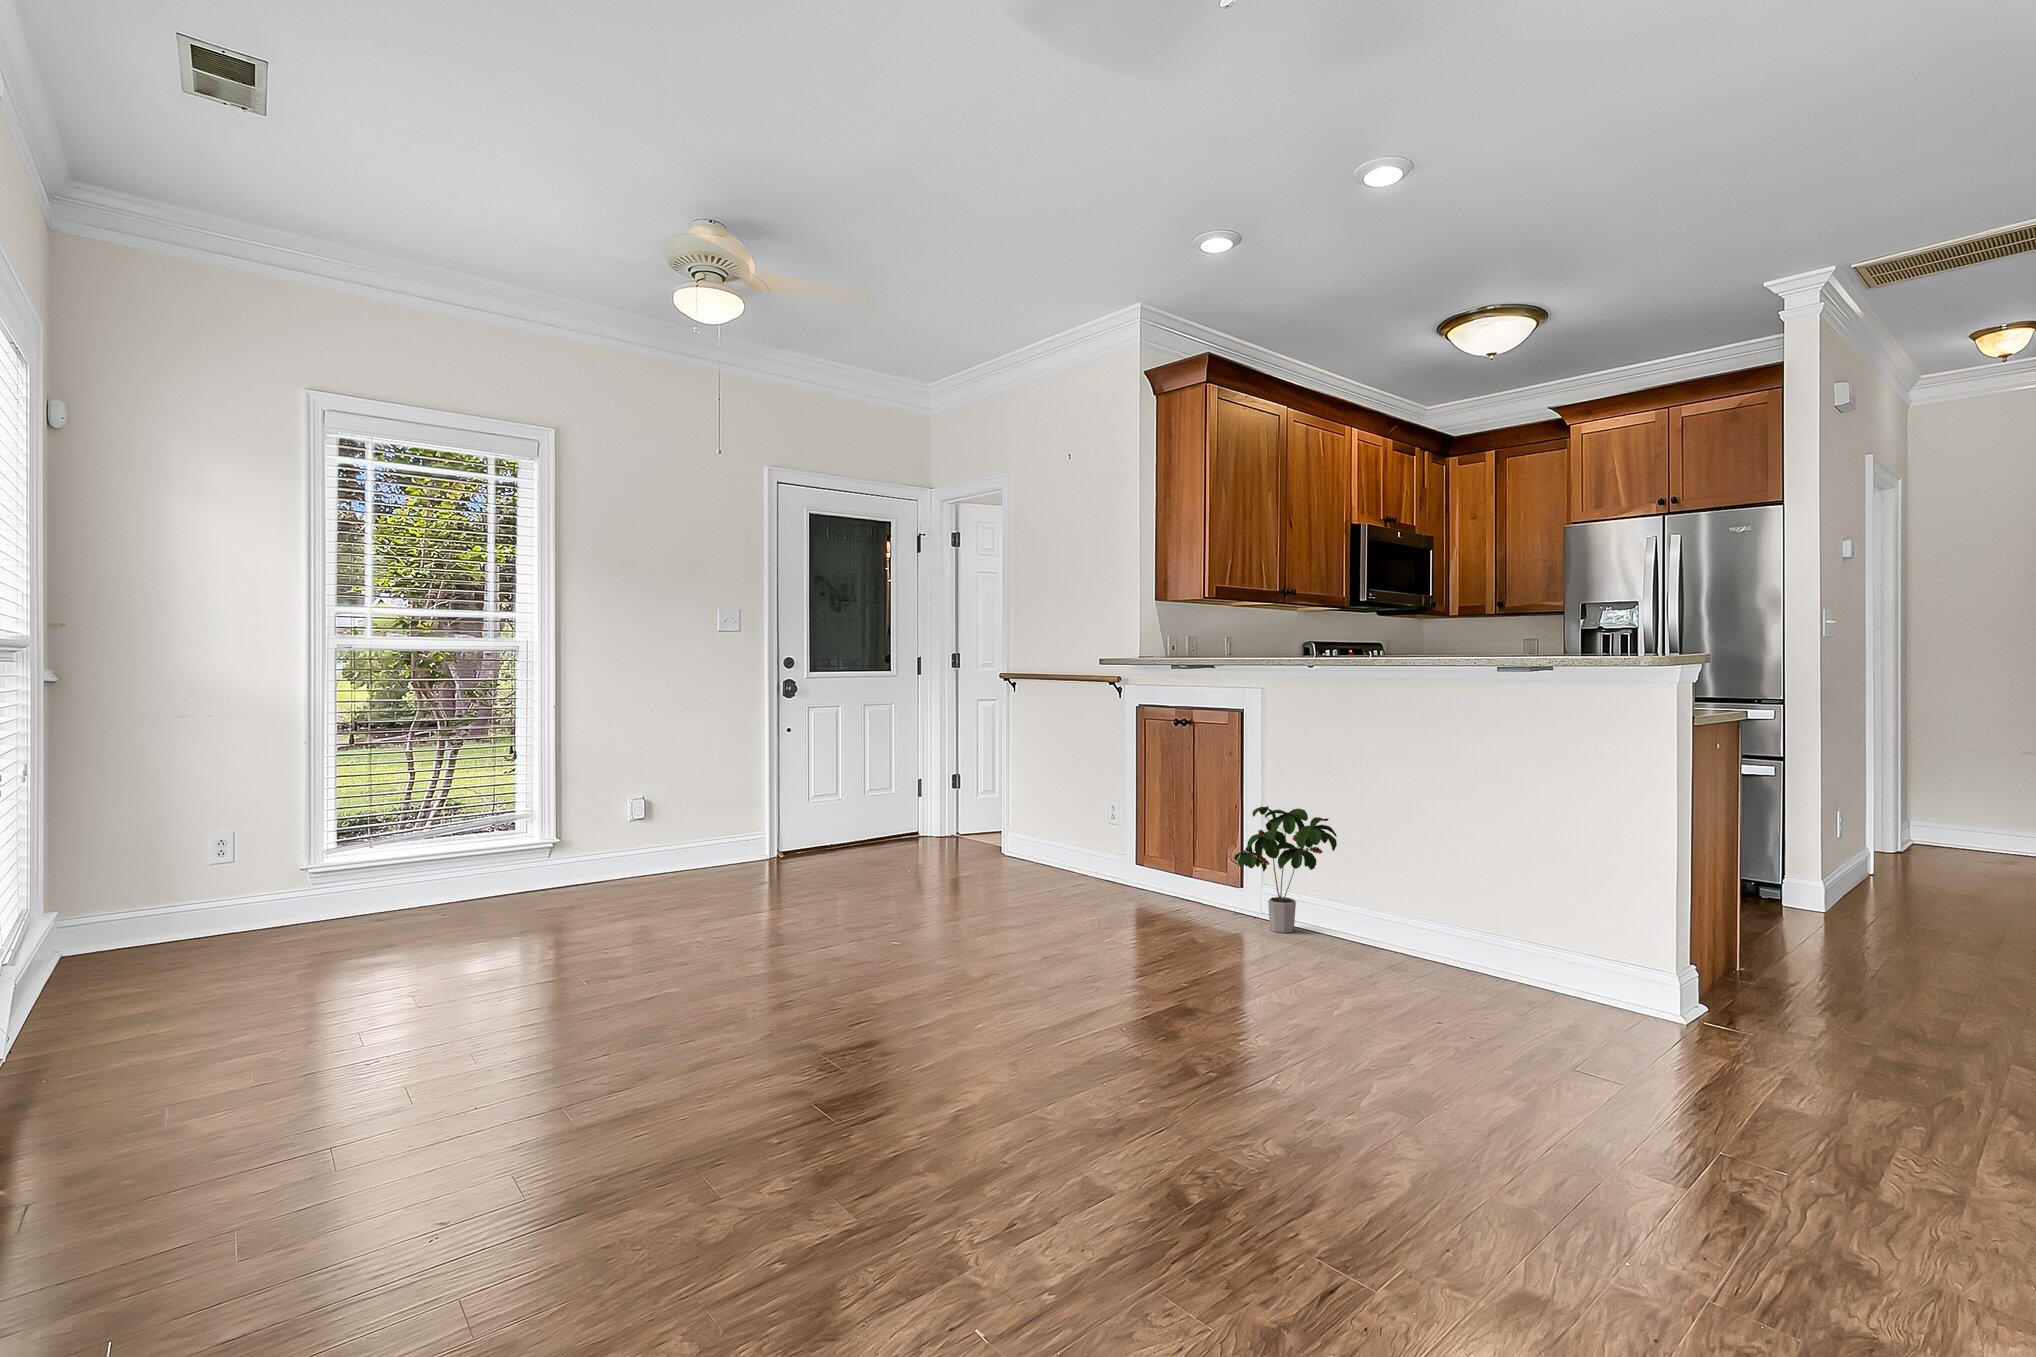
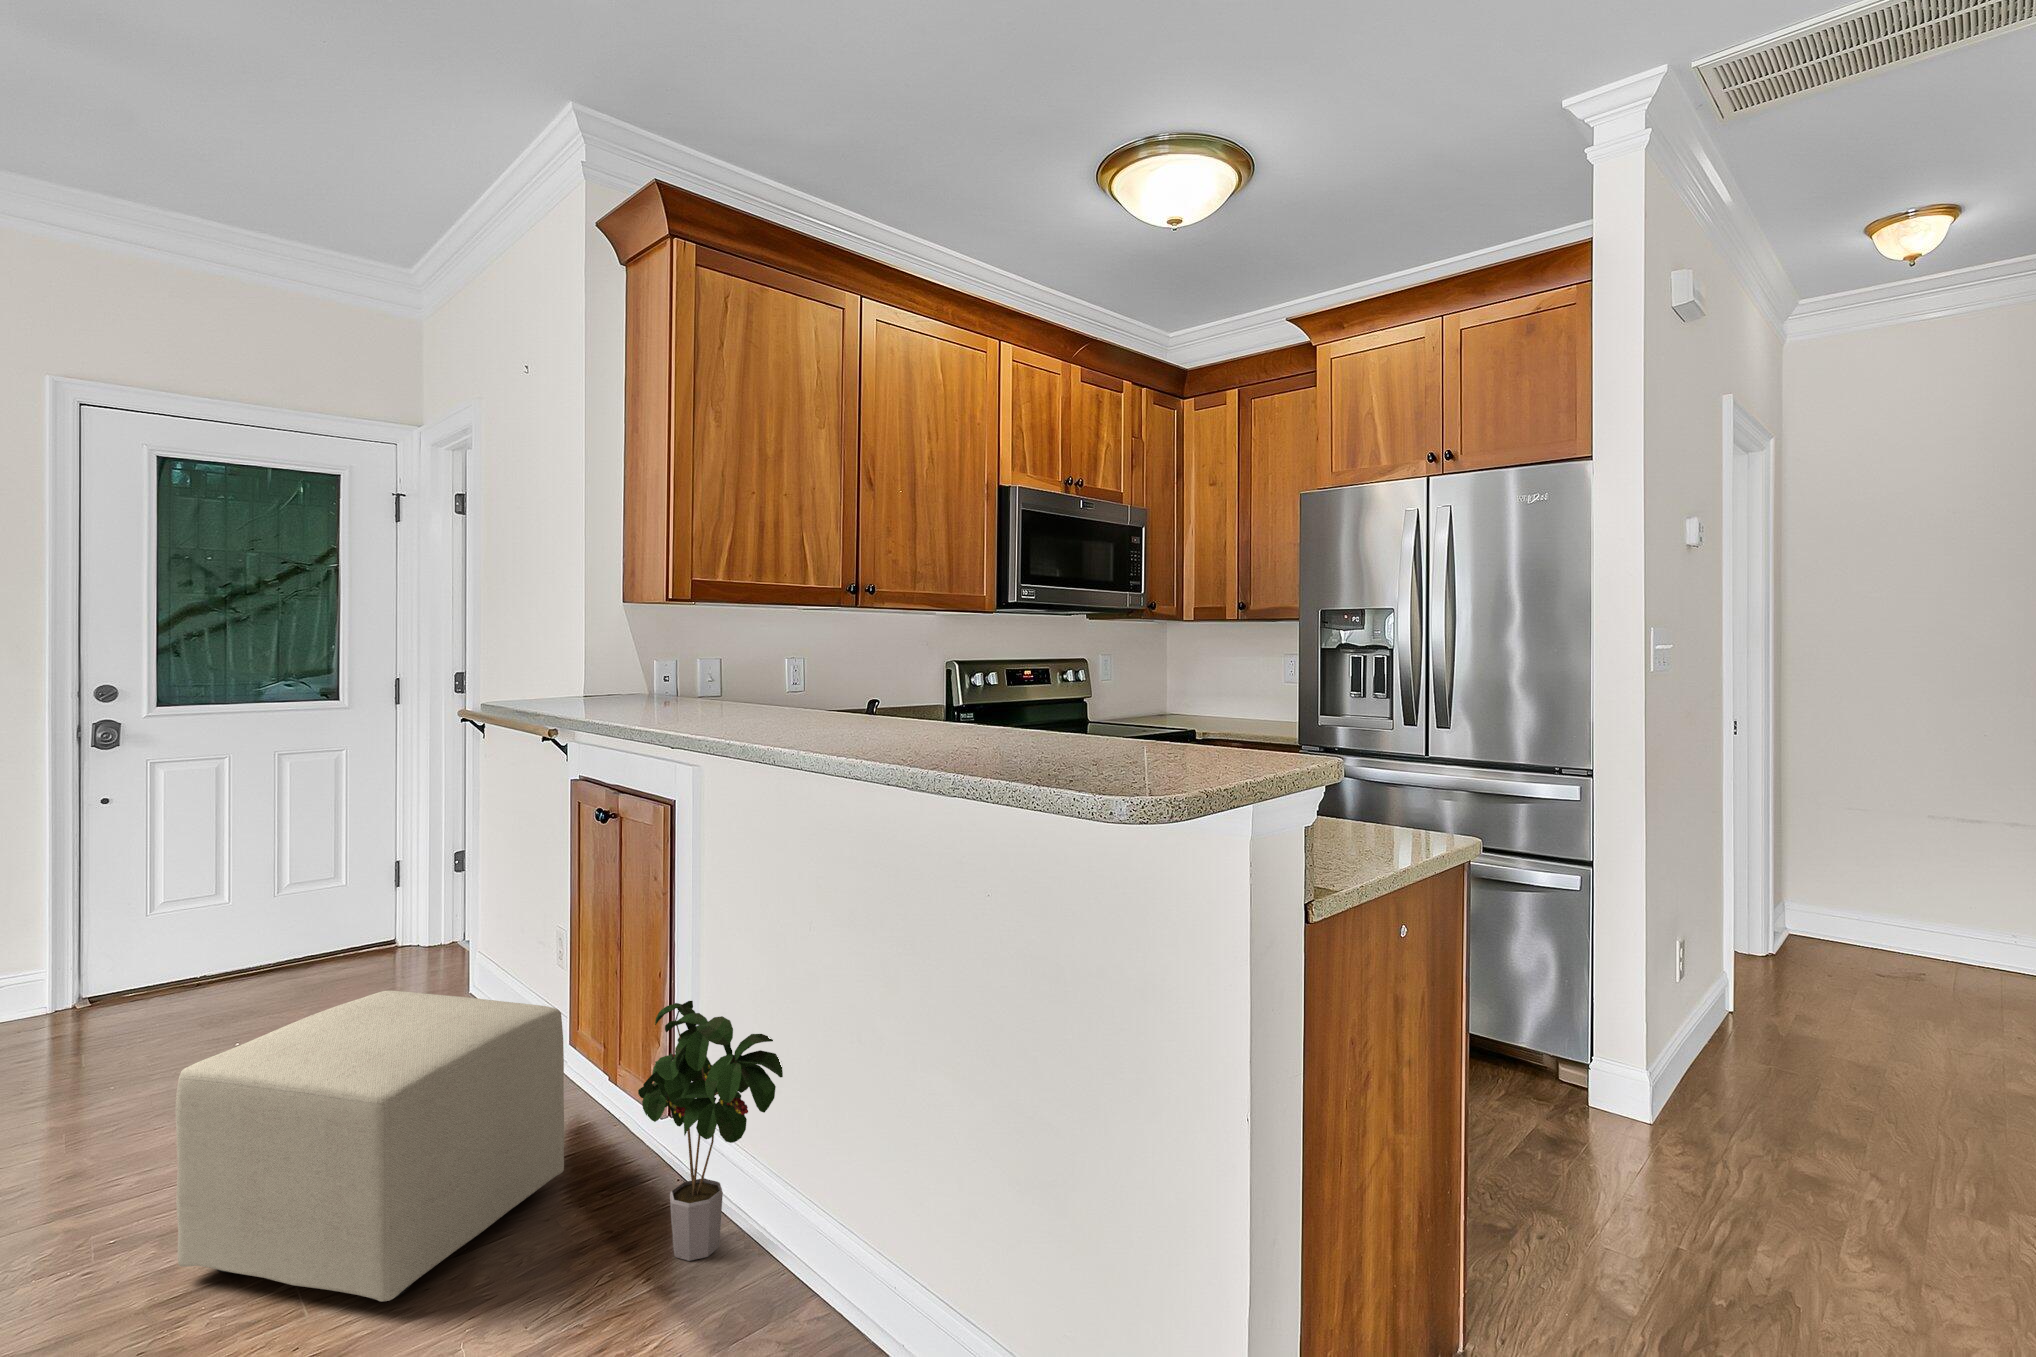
ottoman: none [1037,808,1185,936] -> present [175,991,564,1302]

